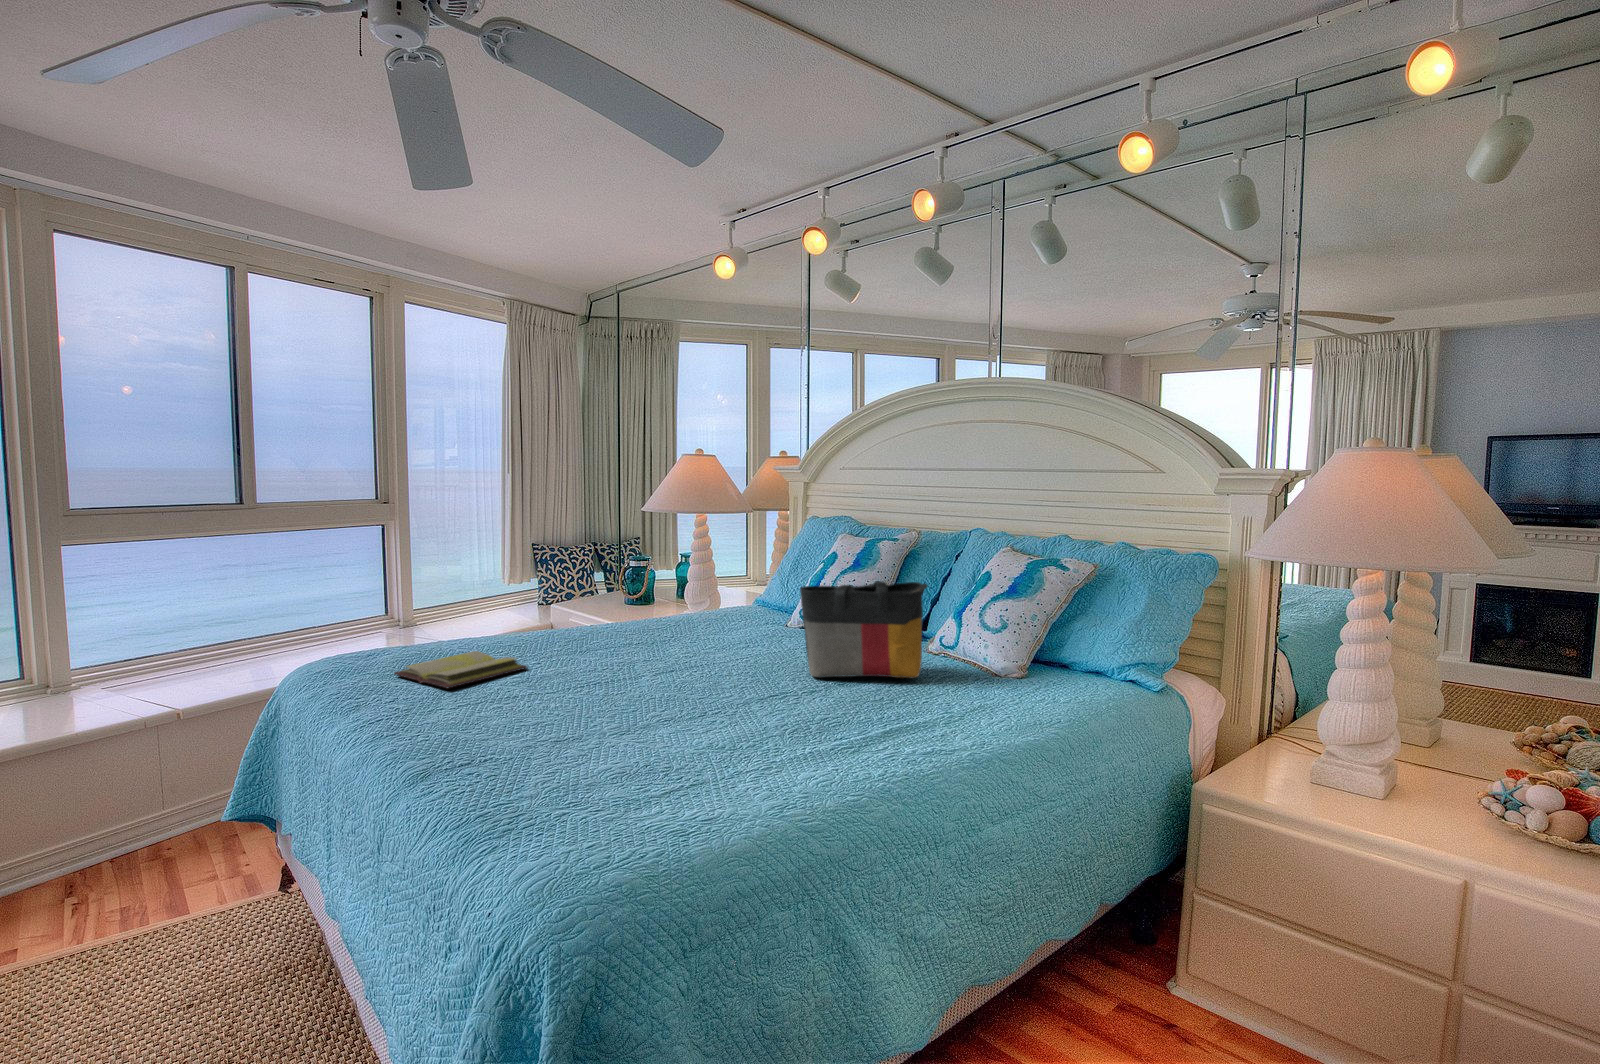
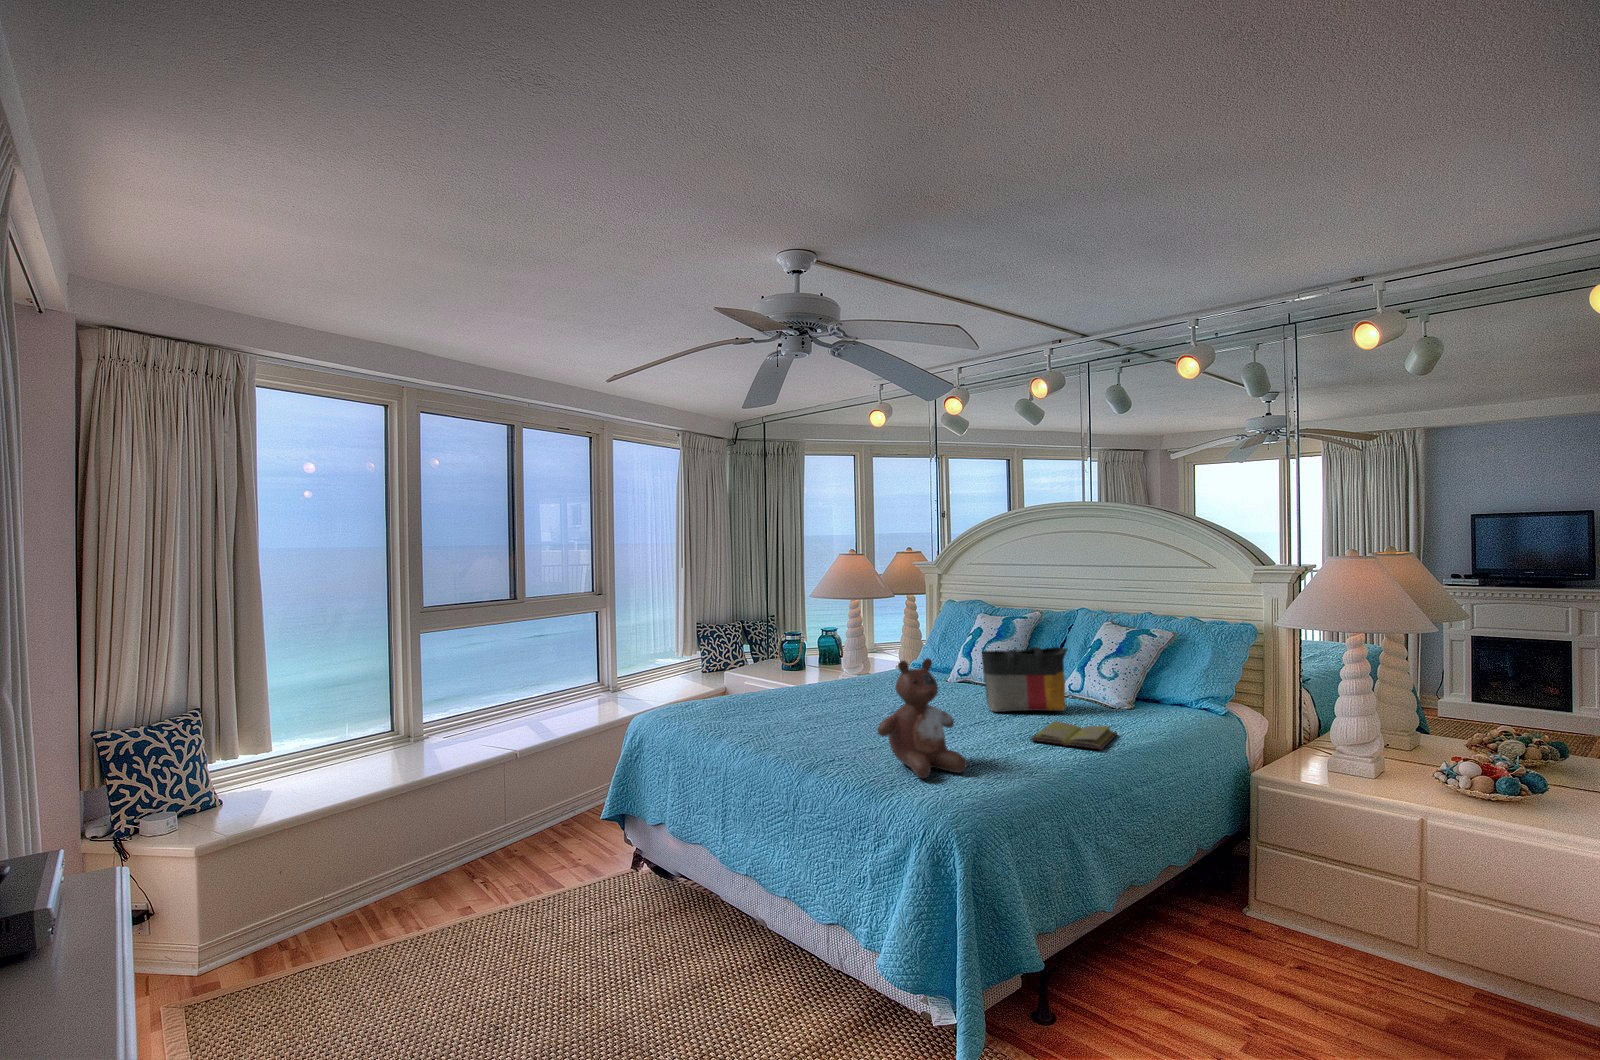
stuffed bear: none [523,598,679,816] -> present [877,658,967,778]
diary: present [394,651,527,688] -> present [1030,721,1117,749]

